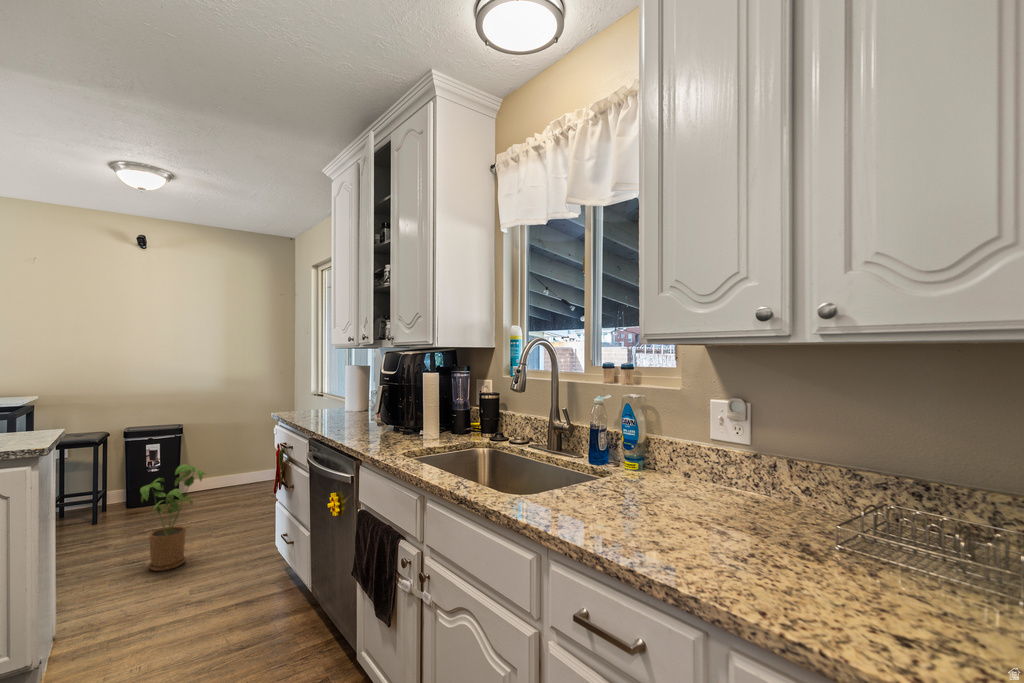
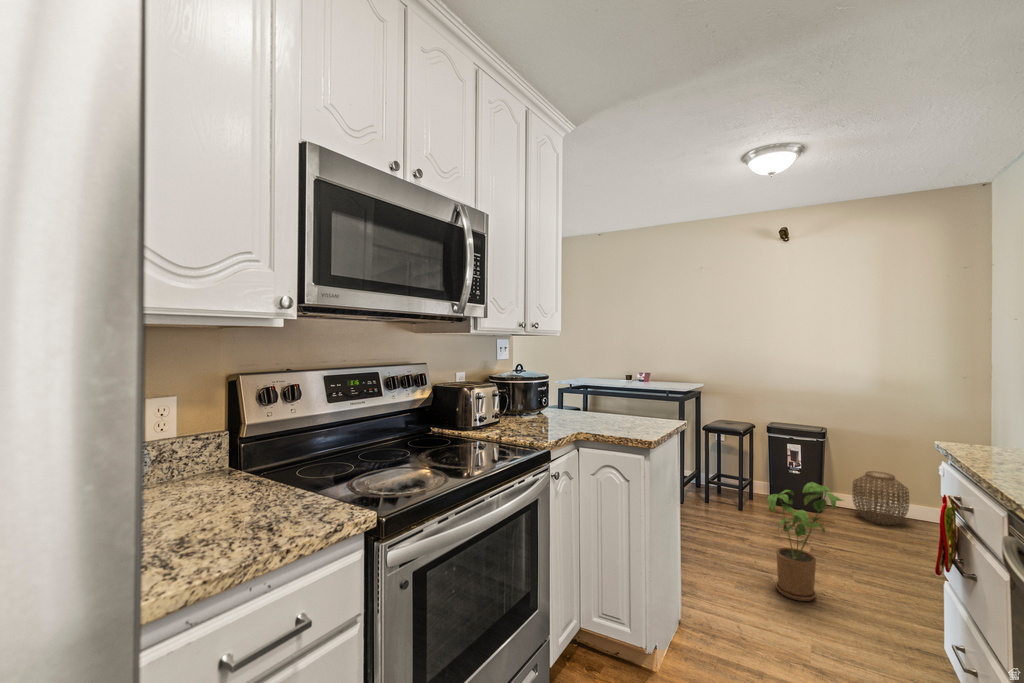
woven basket: none [206,453,248,495] -> present [852,471,909,525]

